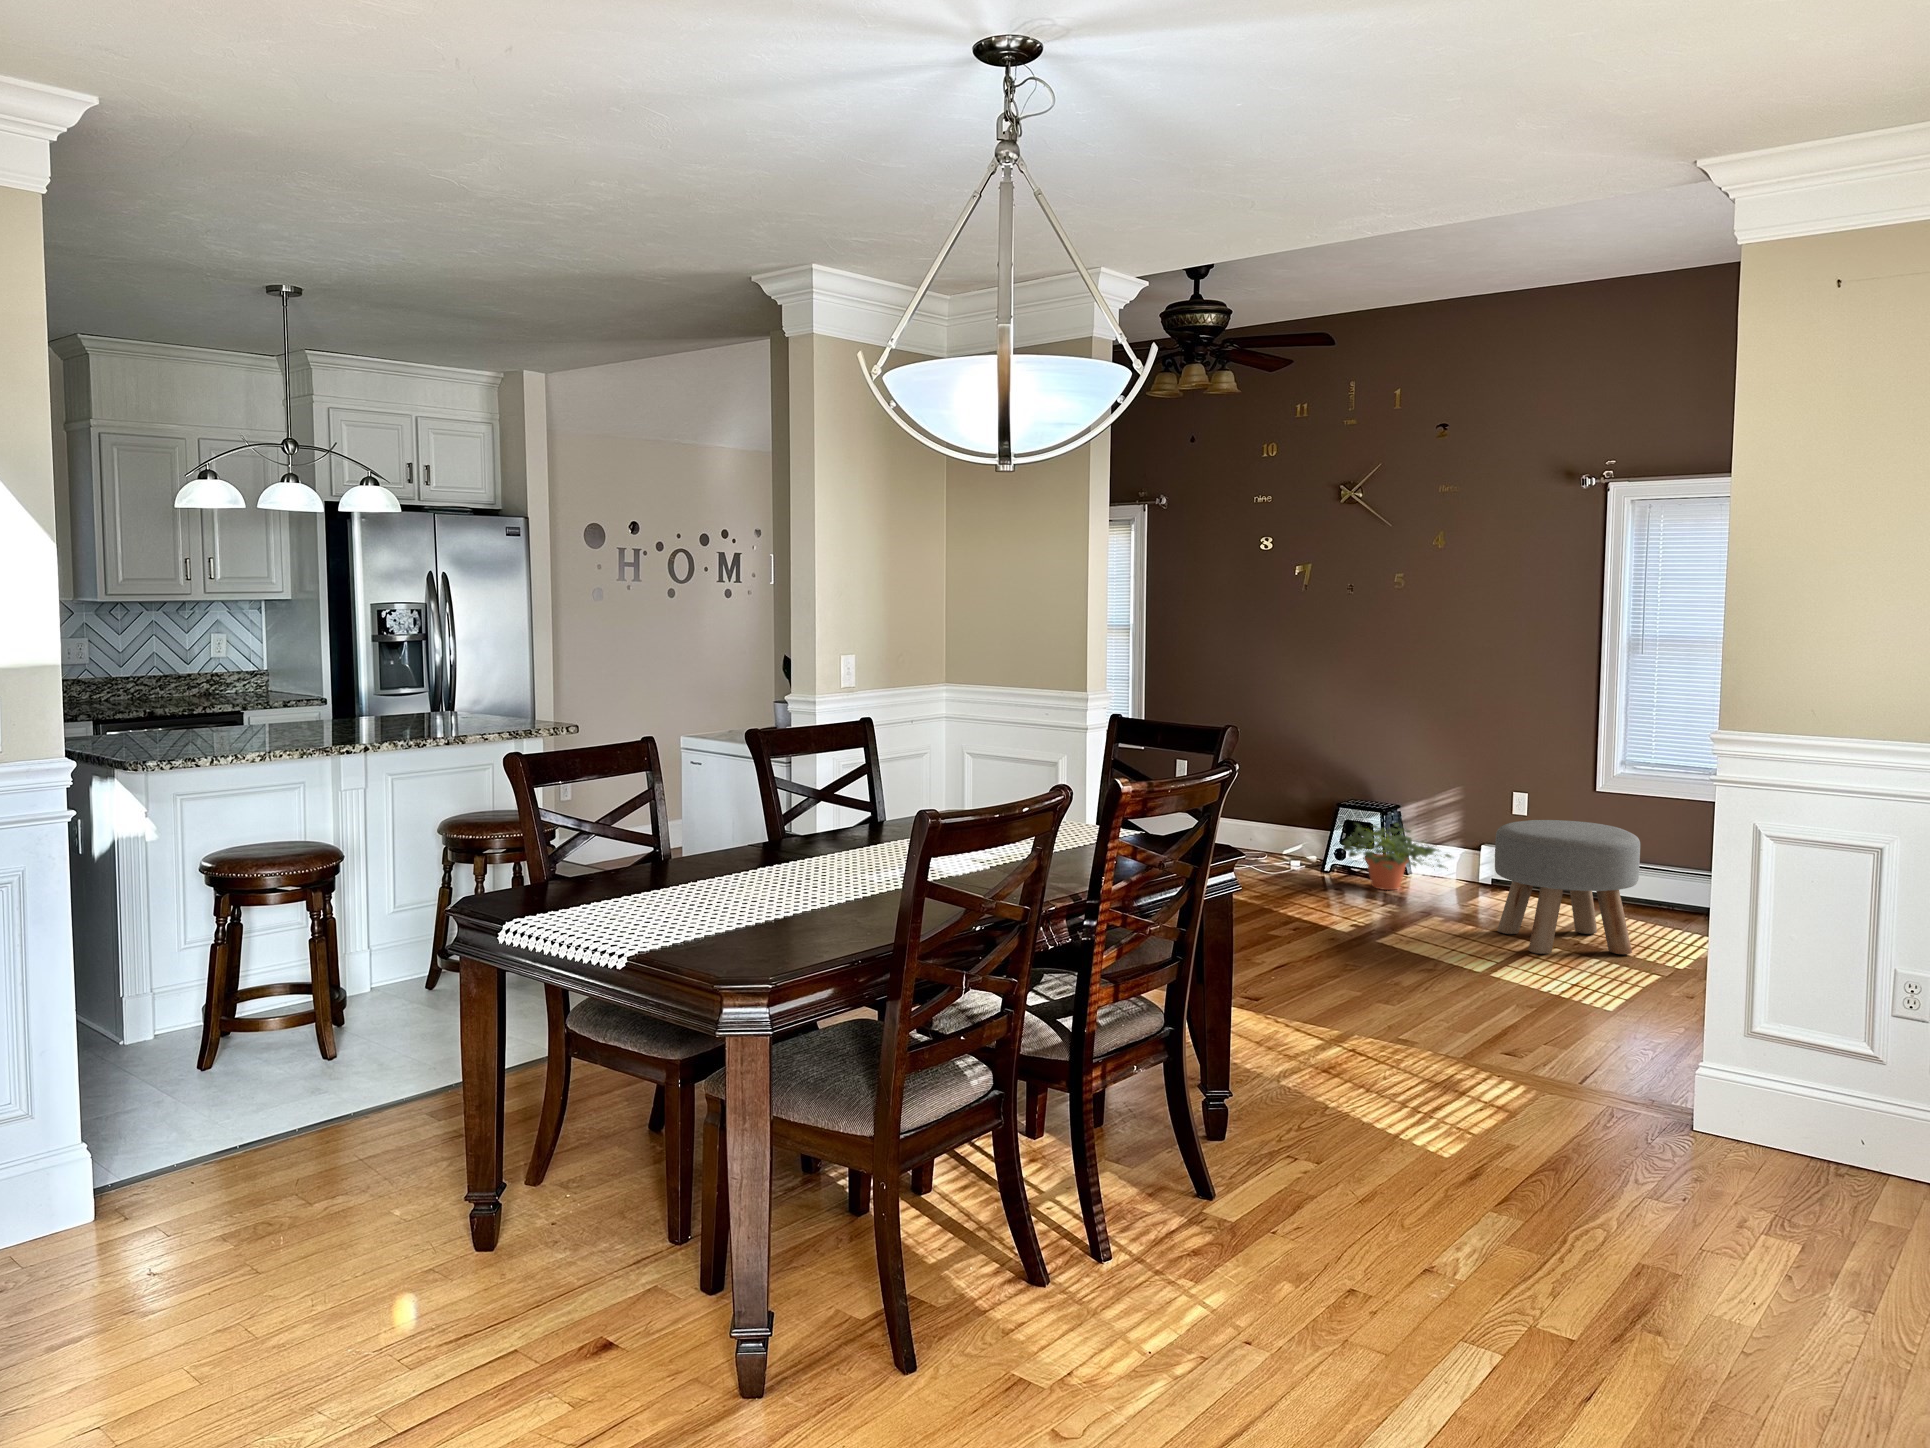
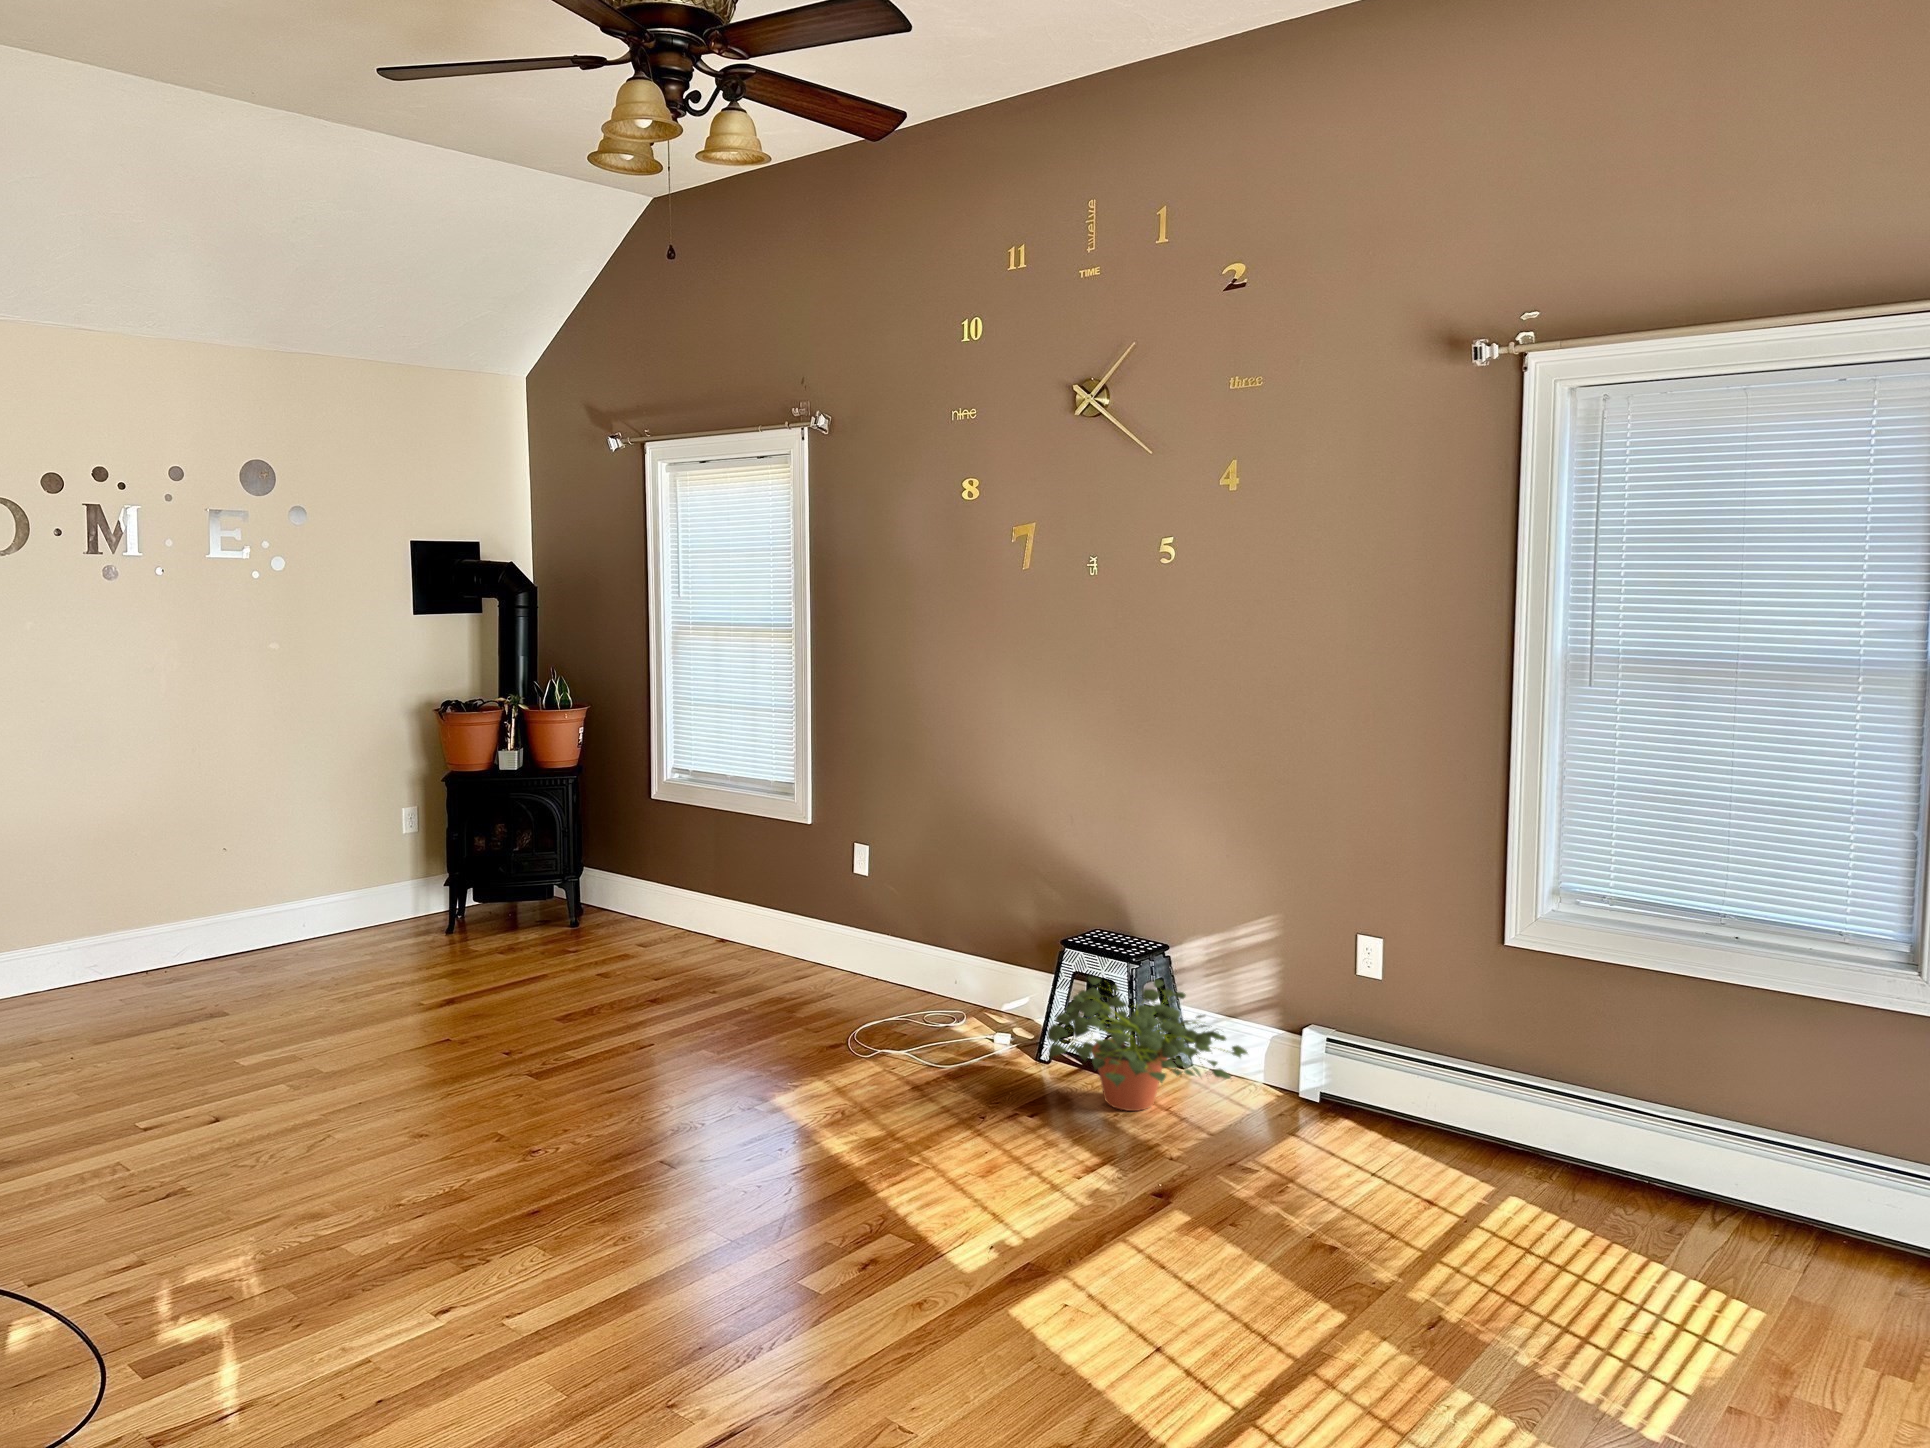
ottoman: present [1495,820,1640,955] -> none [1263,1027,1563,1360]

